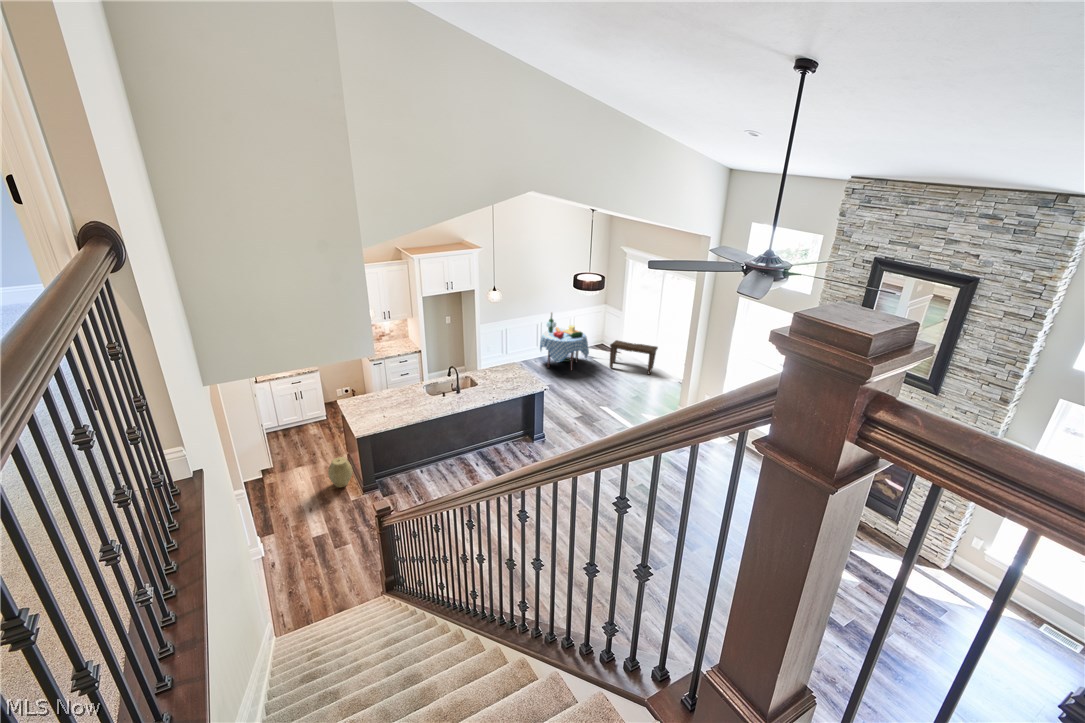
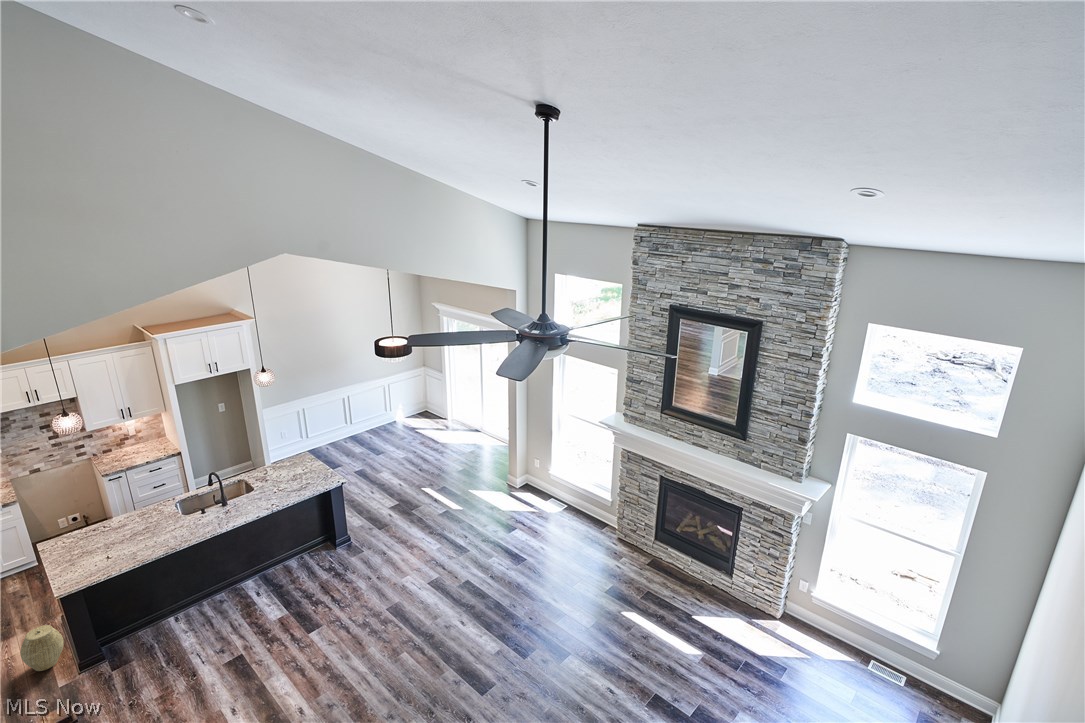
dining table: present [540,313,589,371] -> none [348,384,407,449]
bench: present [610,340,658,375] -> none [430,407,483,442]

